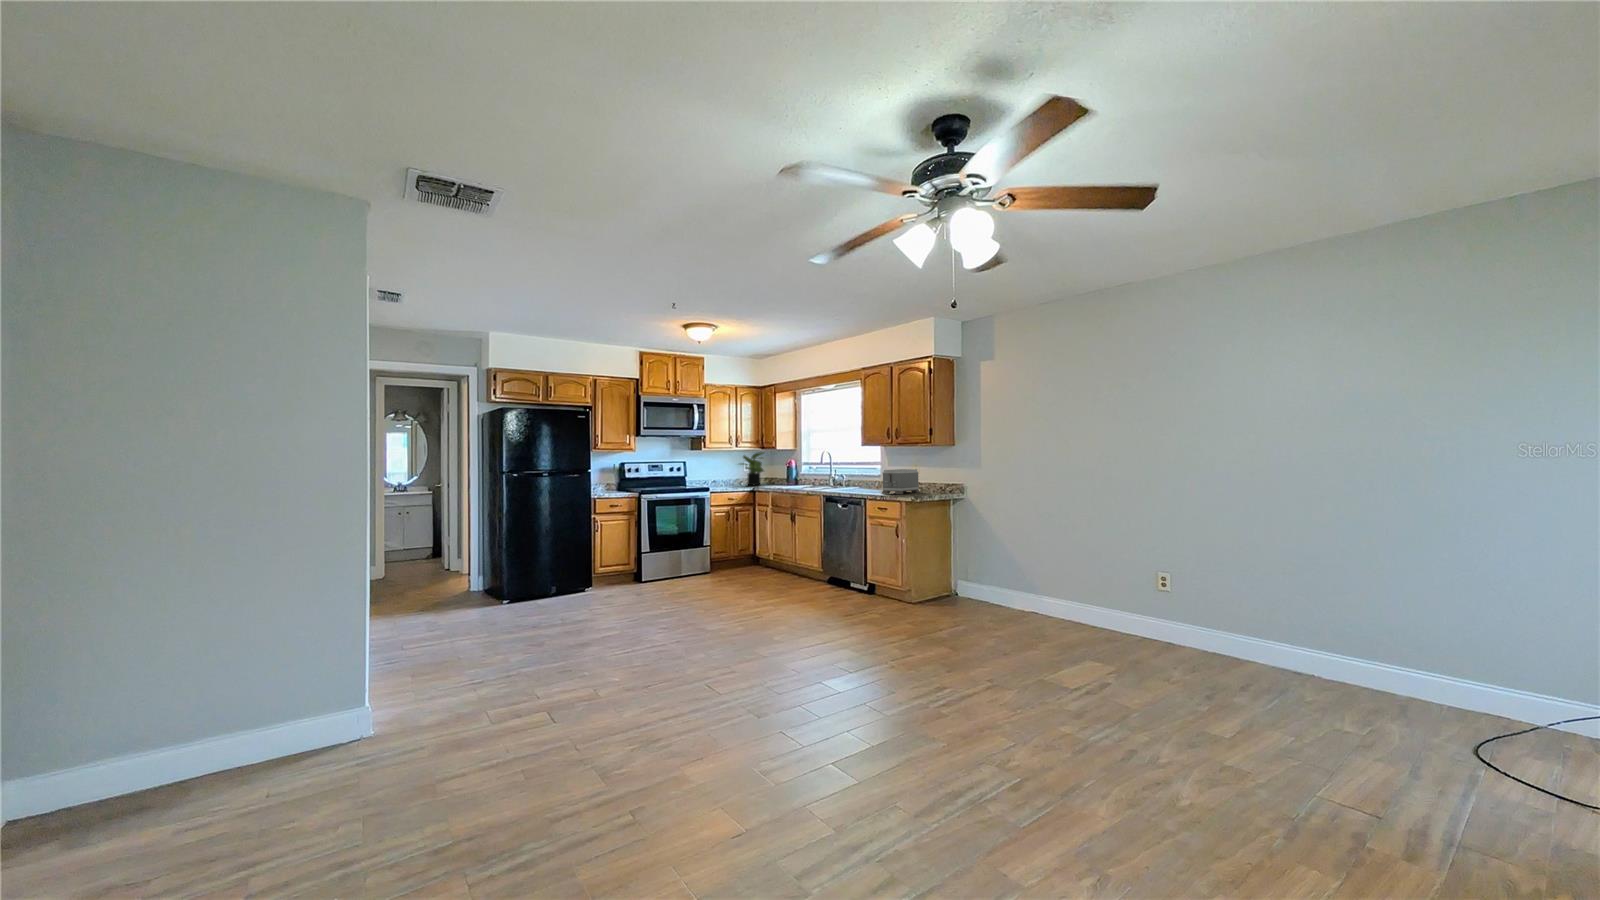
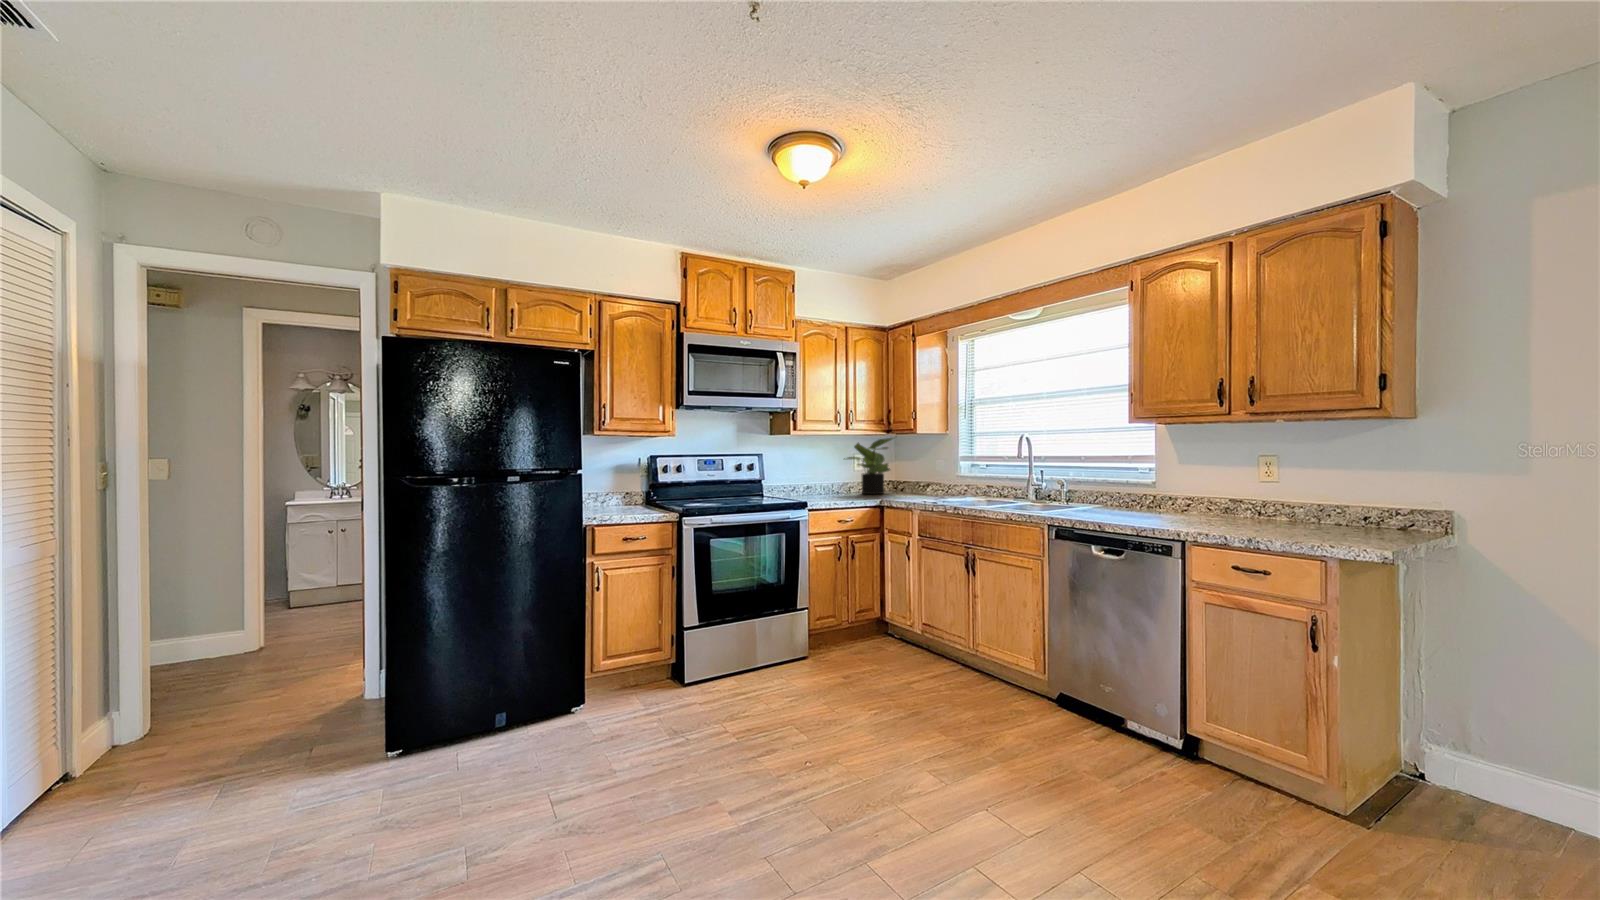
toaster: present [882,469,919,494] -> none [1231,472,1312,535]

